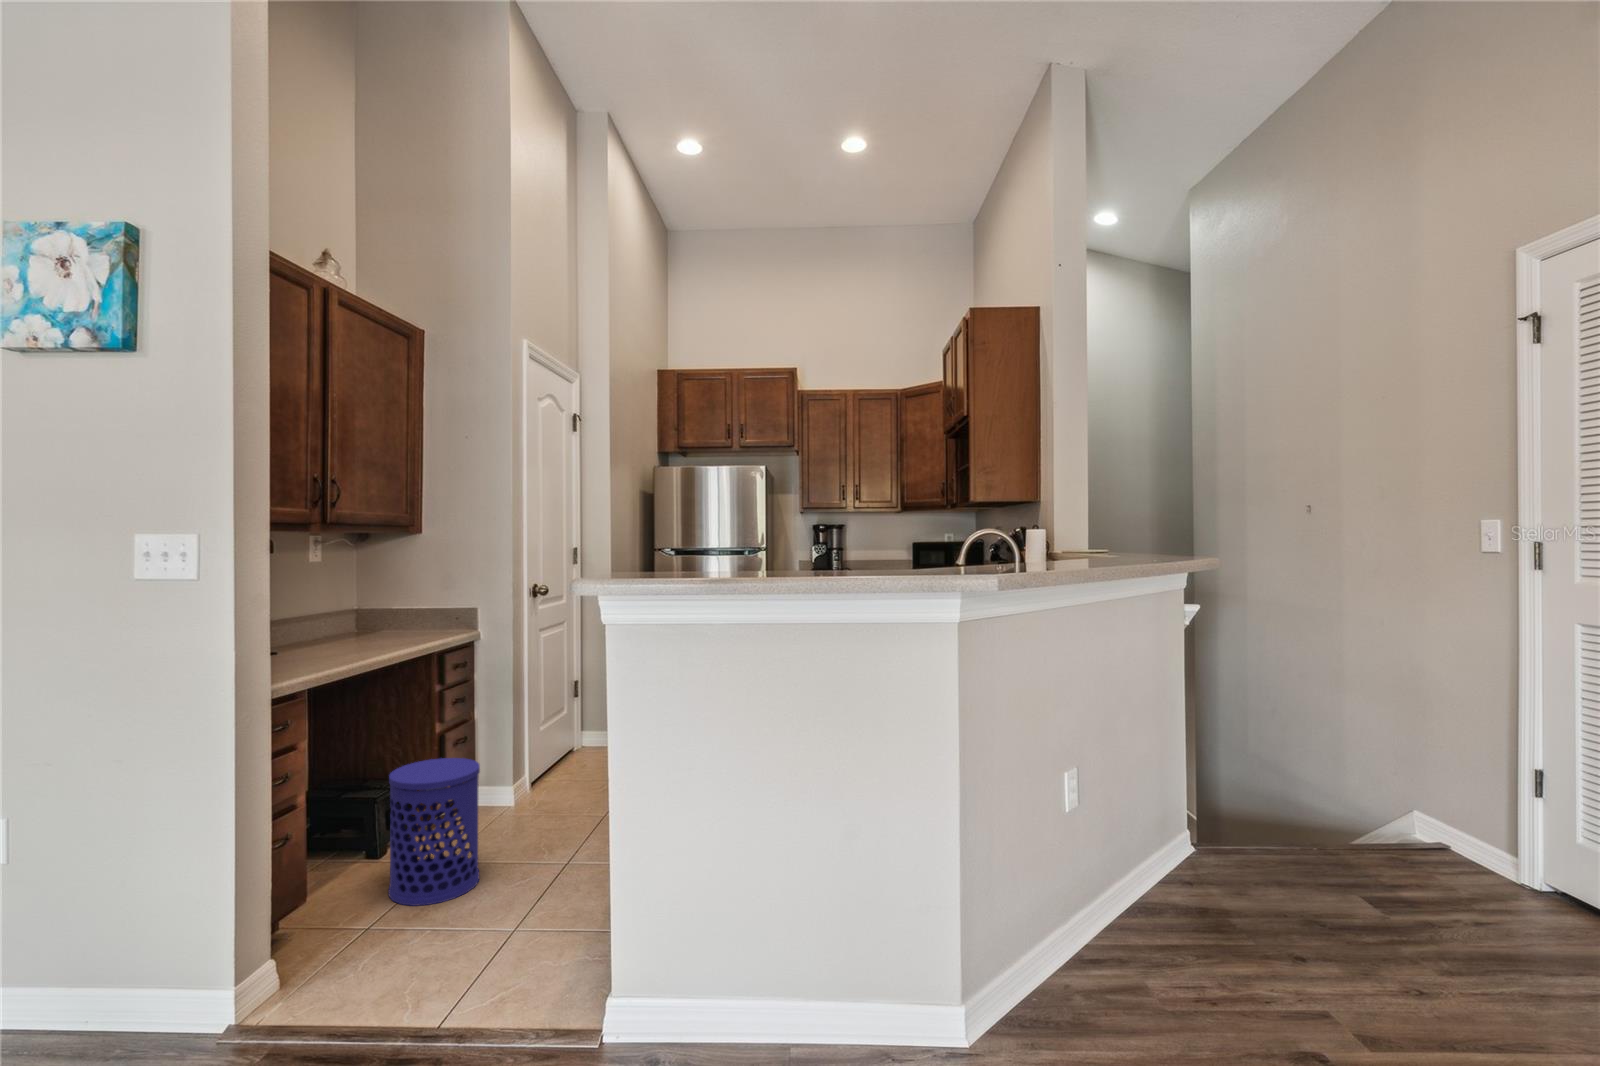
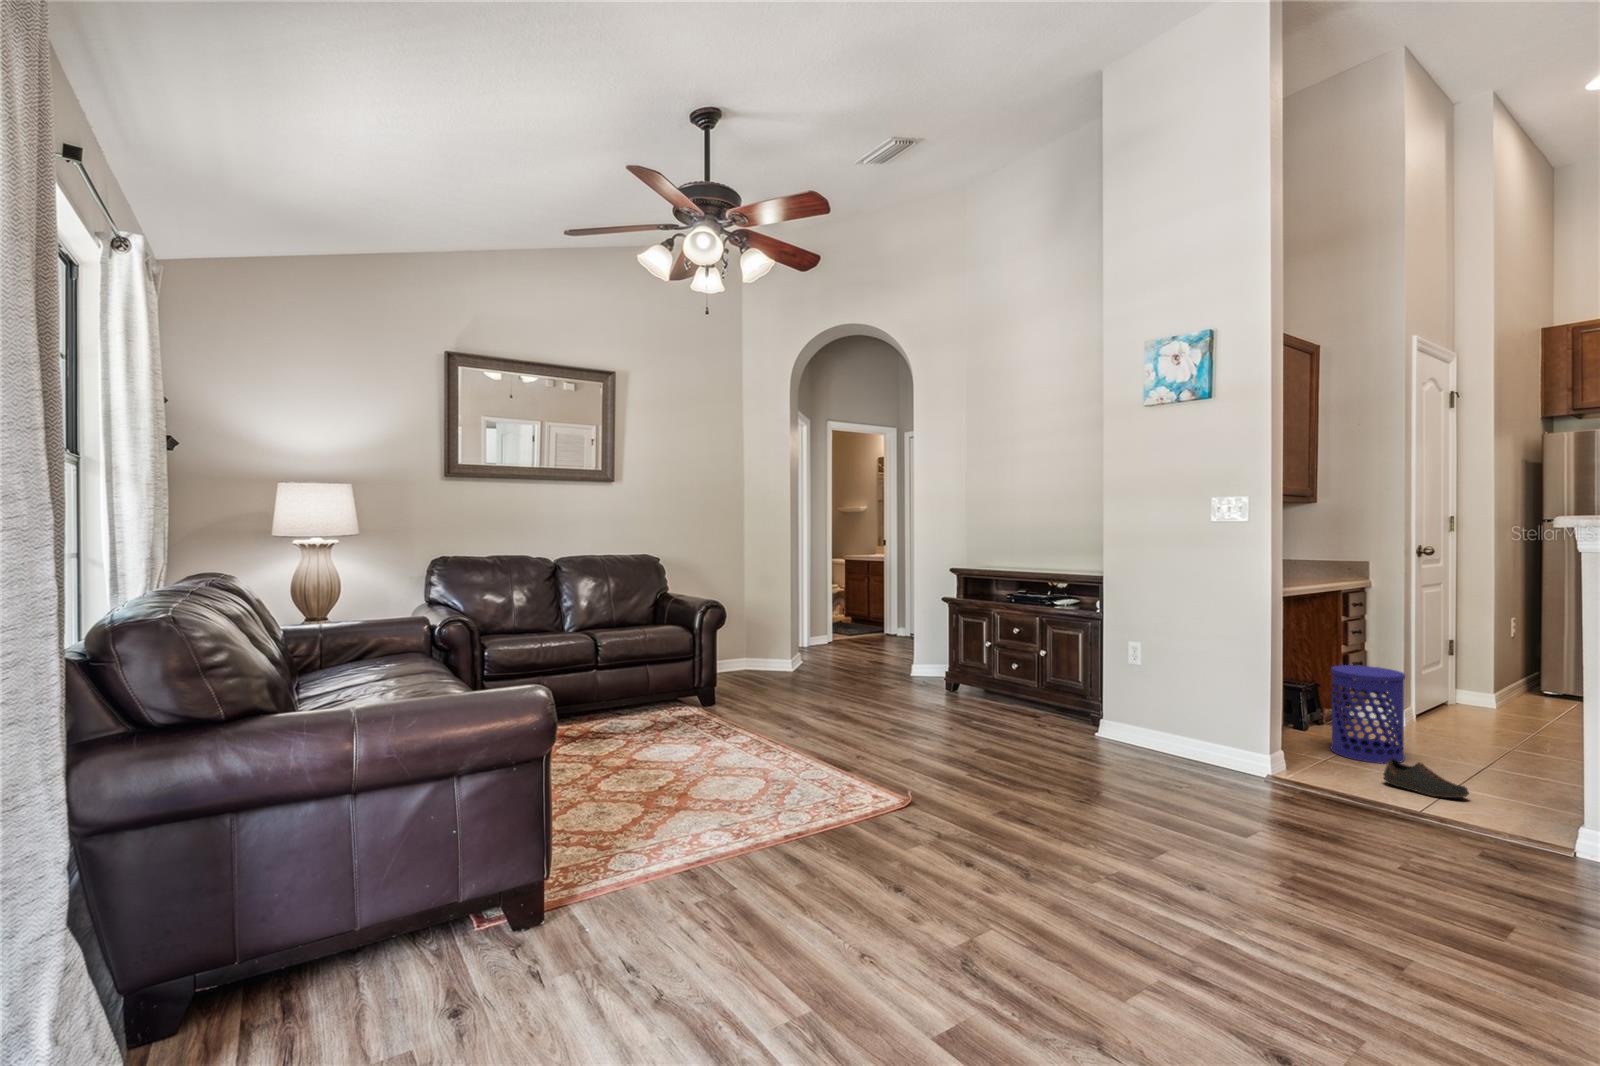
shoe: none [421,911,519,964] -> present [1384,758,1469,798]

